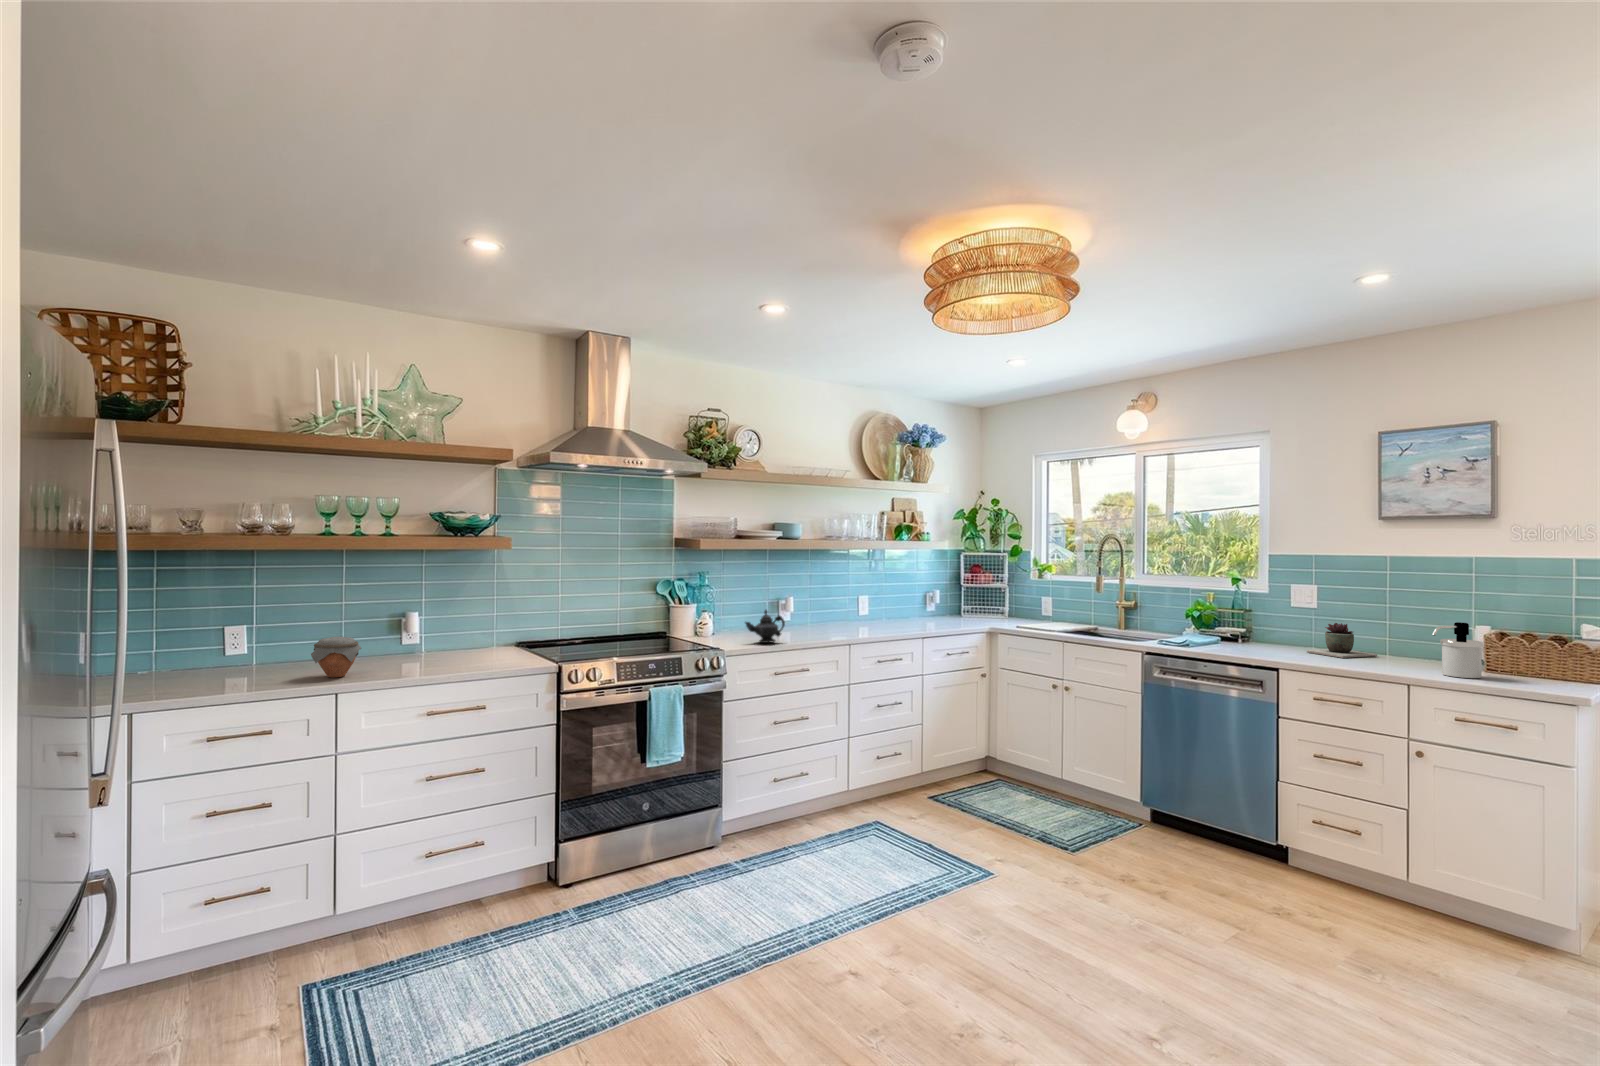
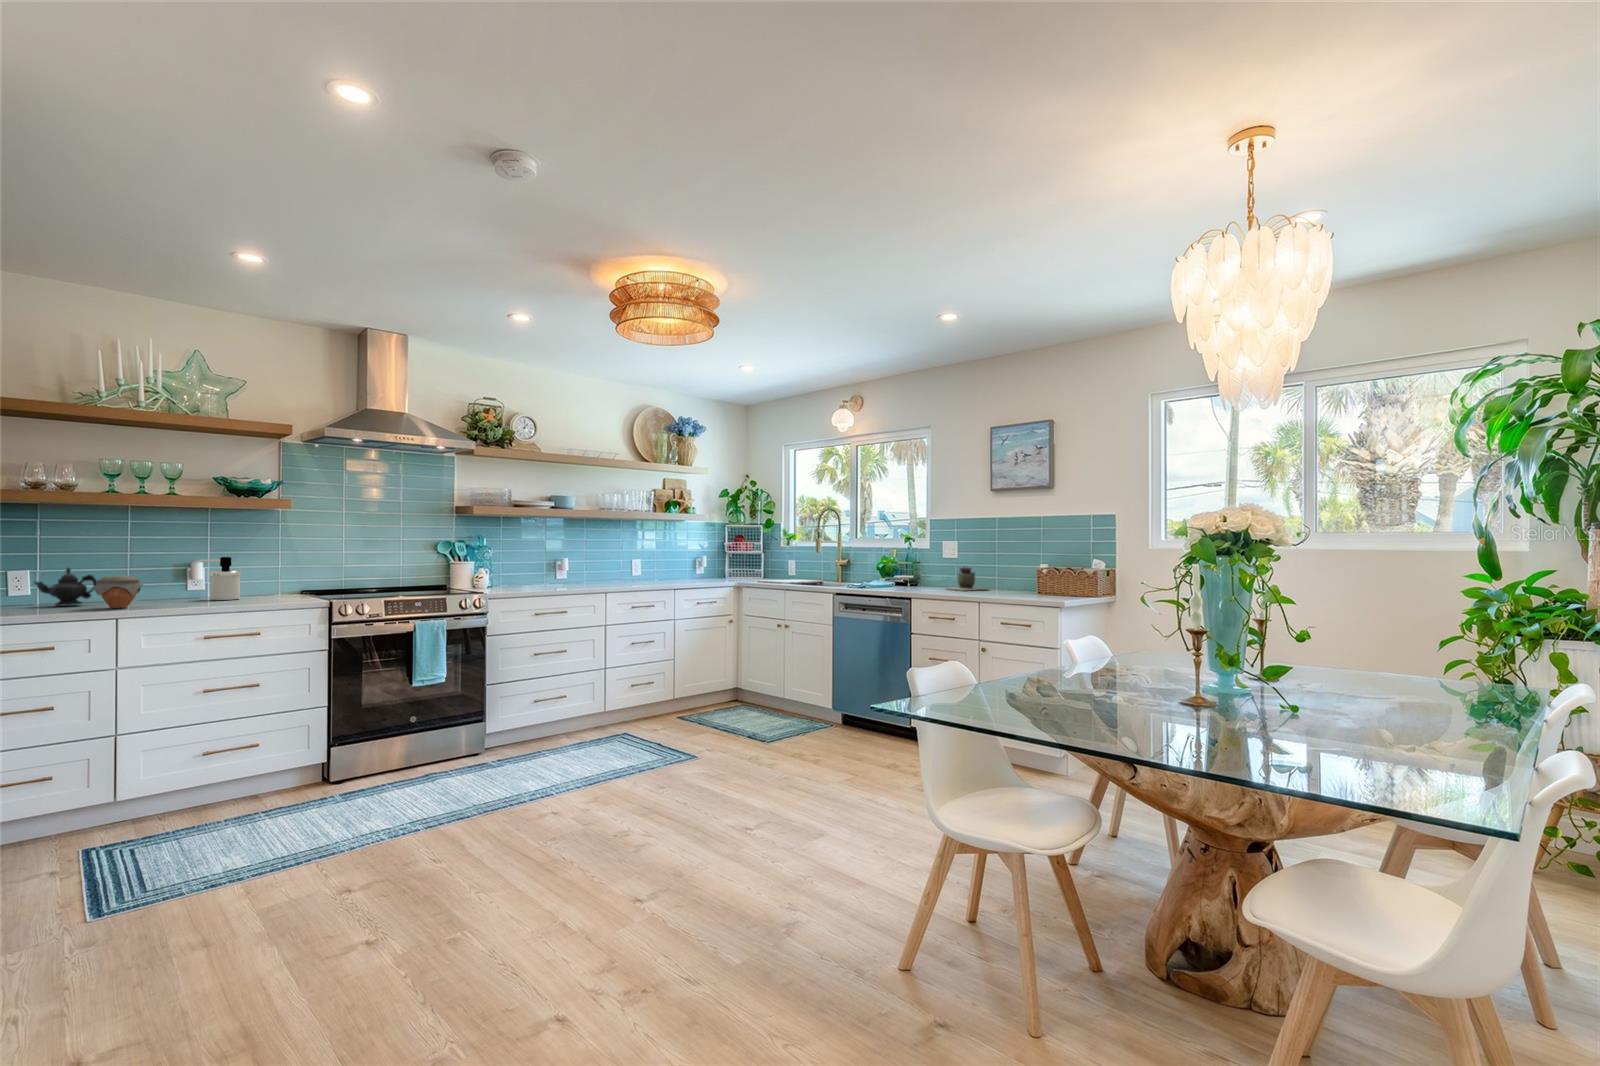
teapot: present [745,610,785,643] -> present [34,568,97,606]
soap dispenser: present [1432,622,1483,678] -> present [192,557,242,600]

